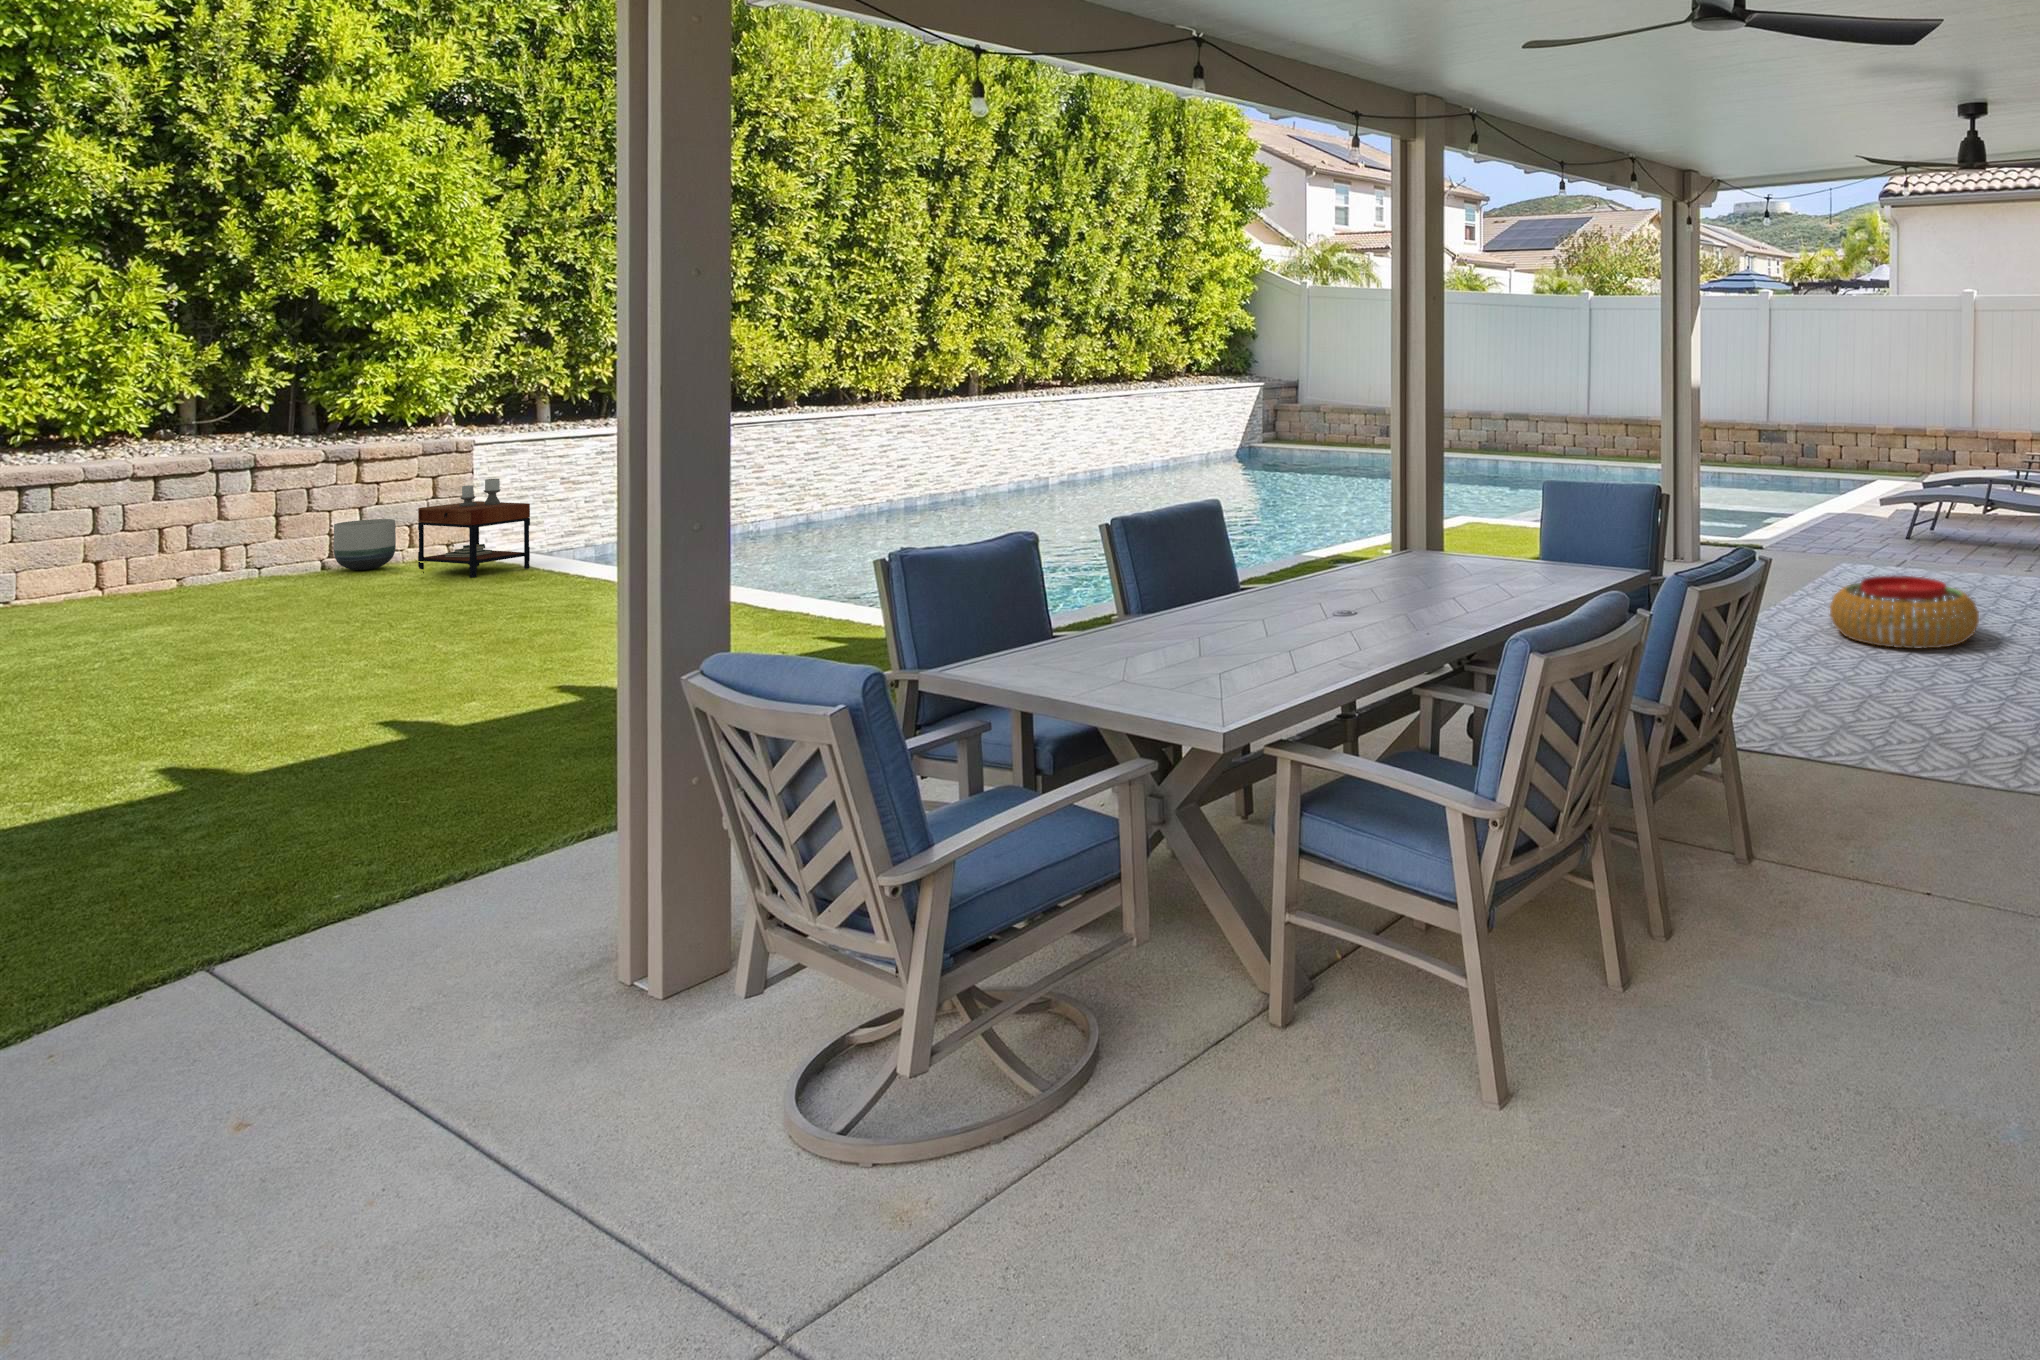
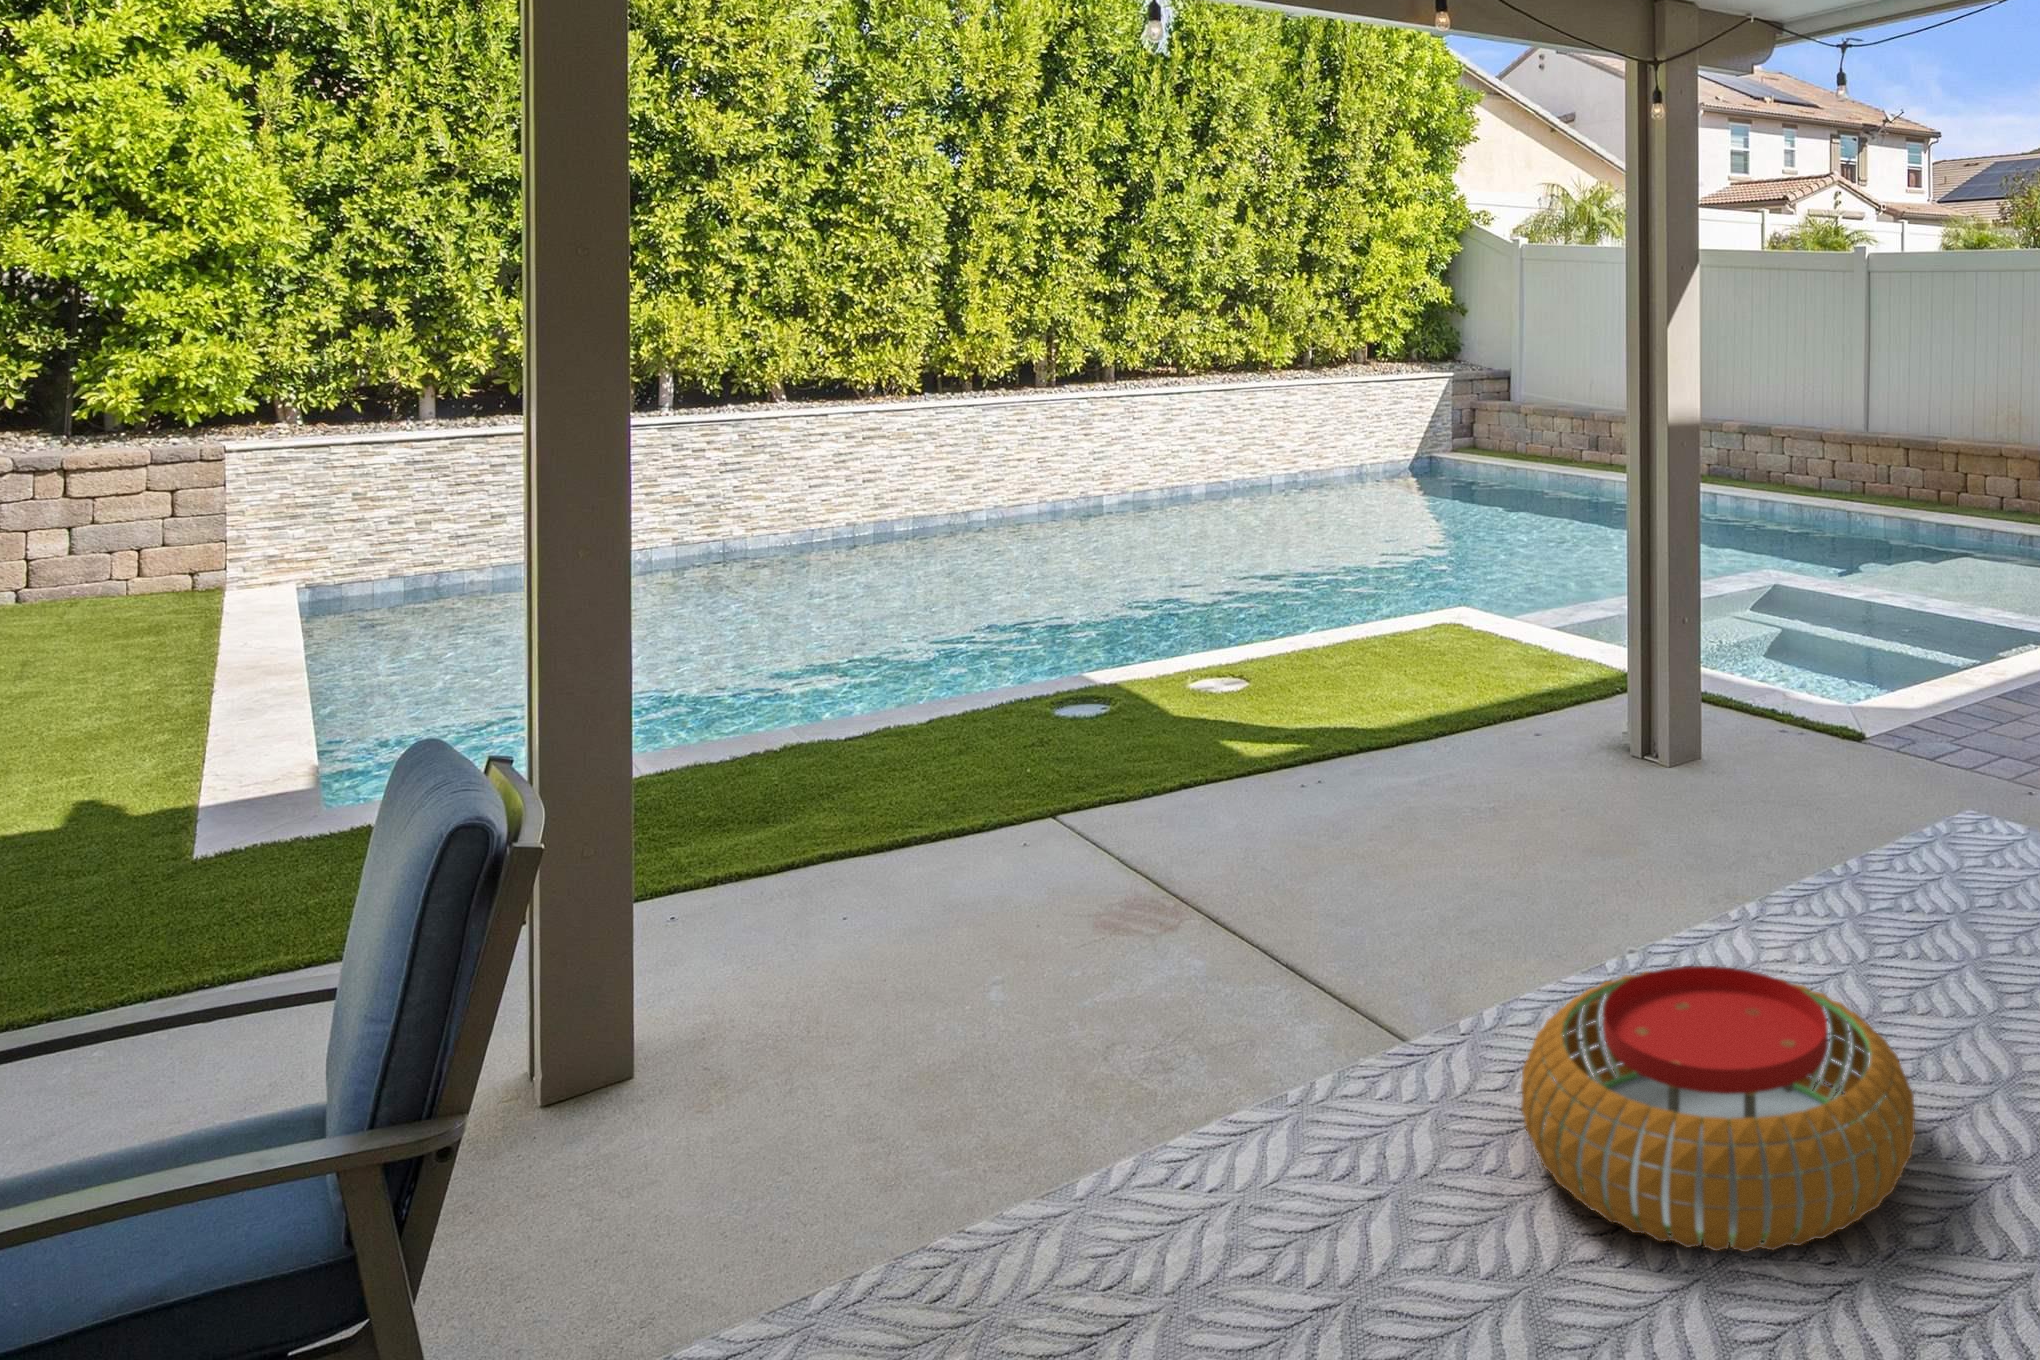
side table: present [418,479,530,578] -> none [135,495,241,619]
planter: present [334,519,396,570] -> none [9,540,87,602]

